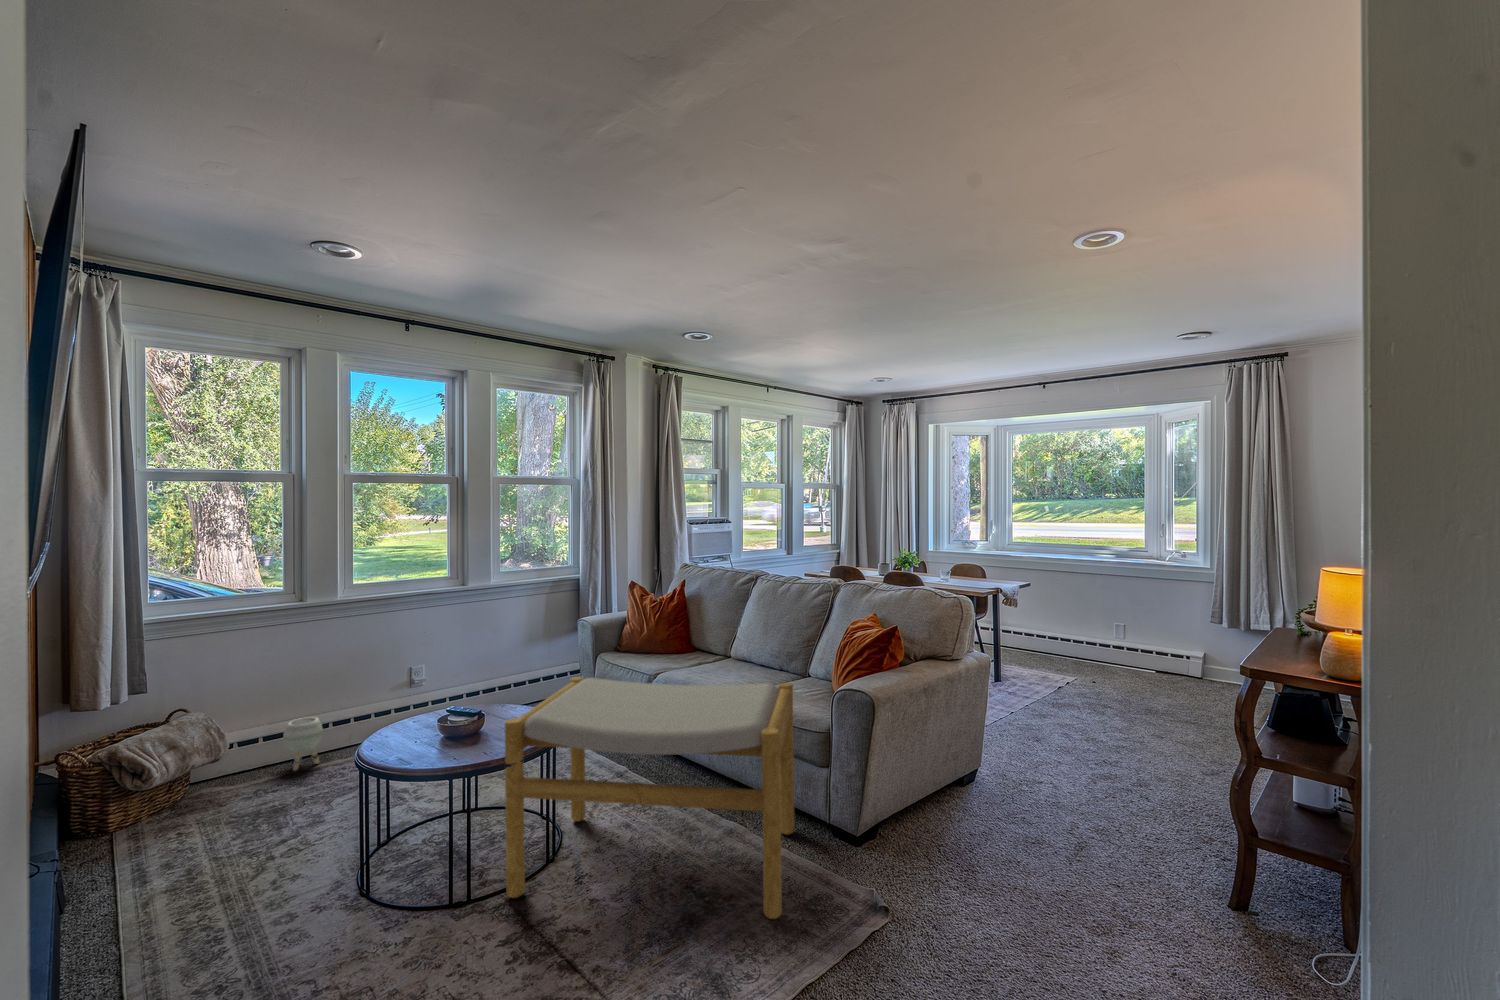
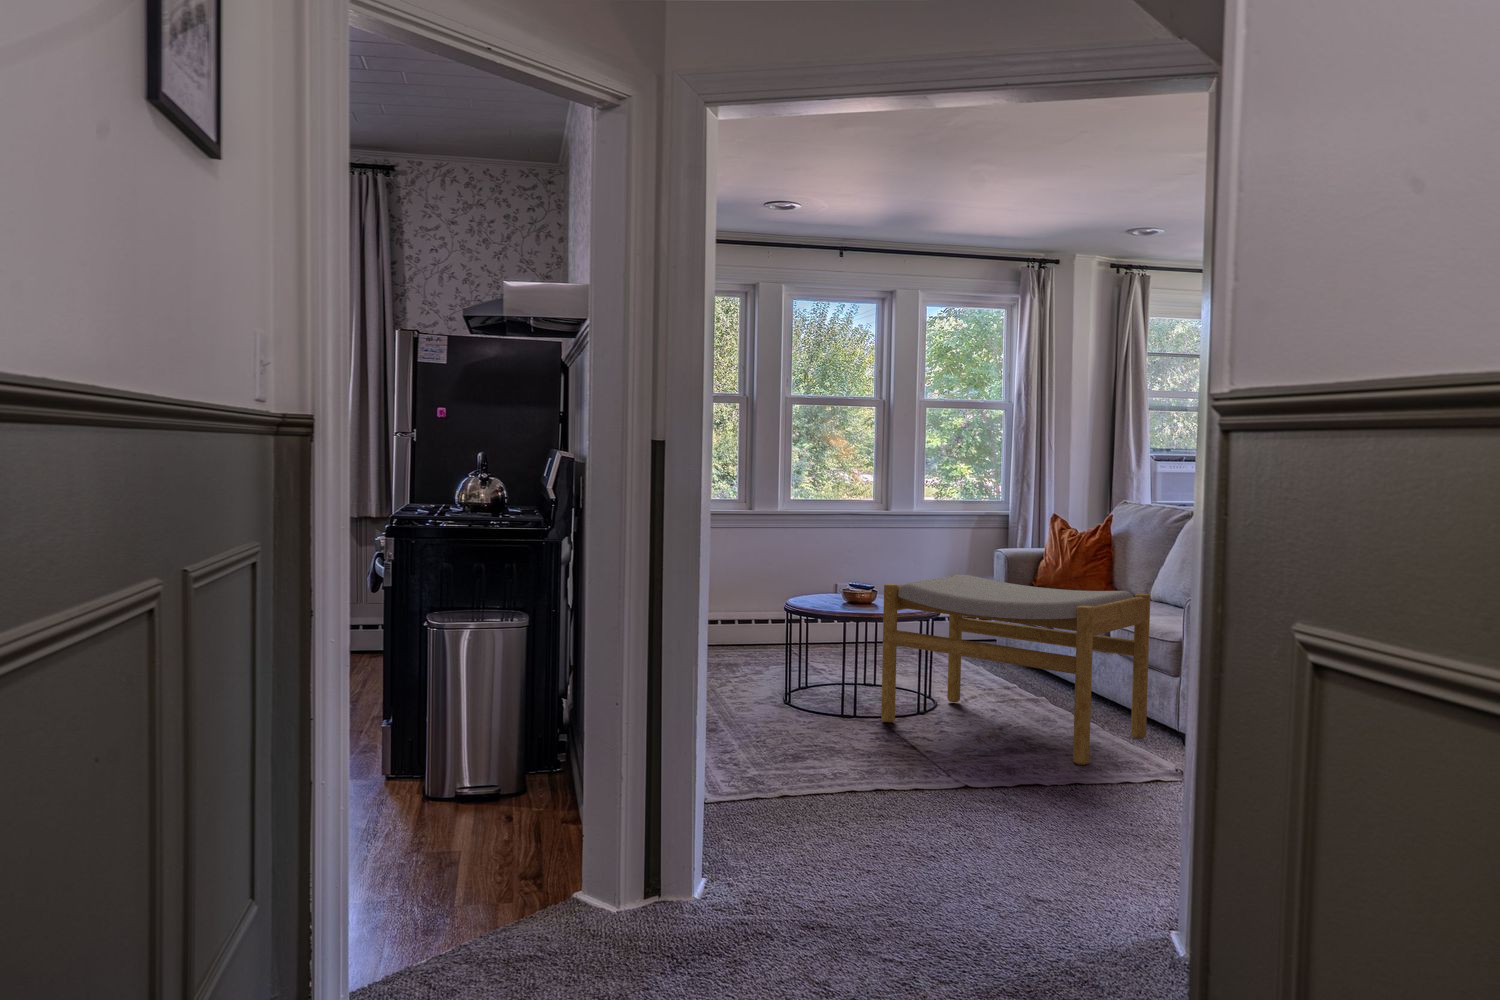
planter: present [284,717,323,771] -> none [736,607,764,649]

